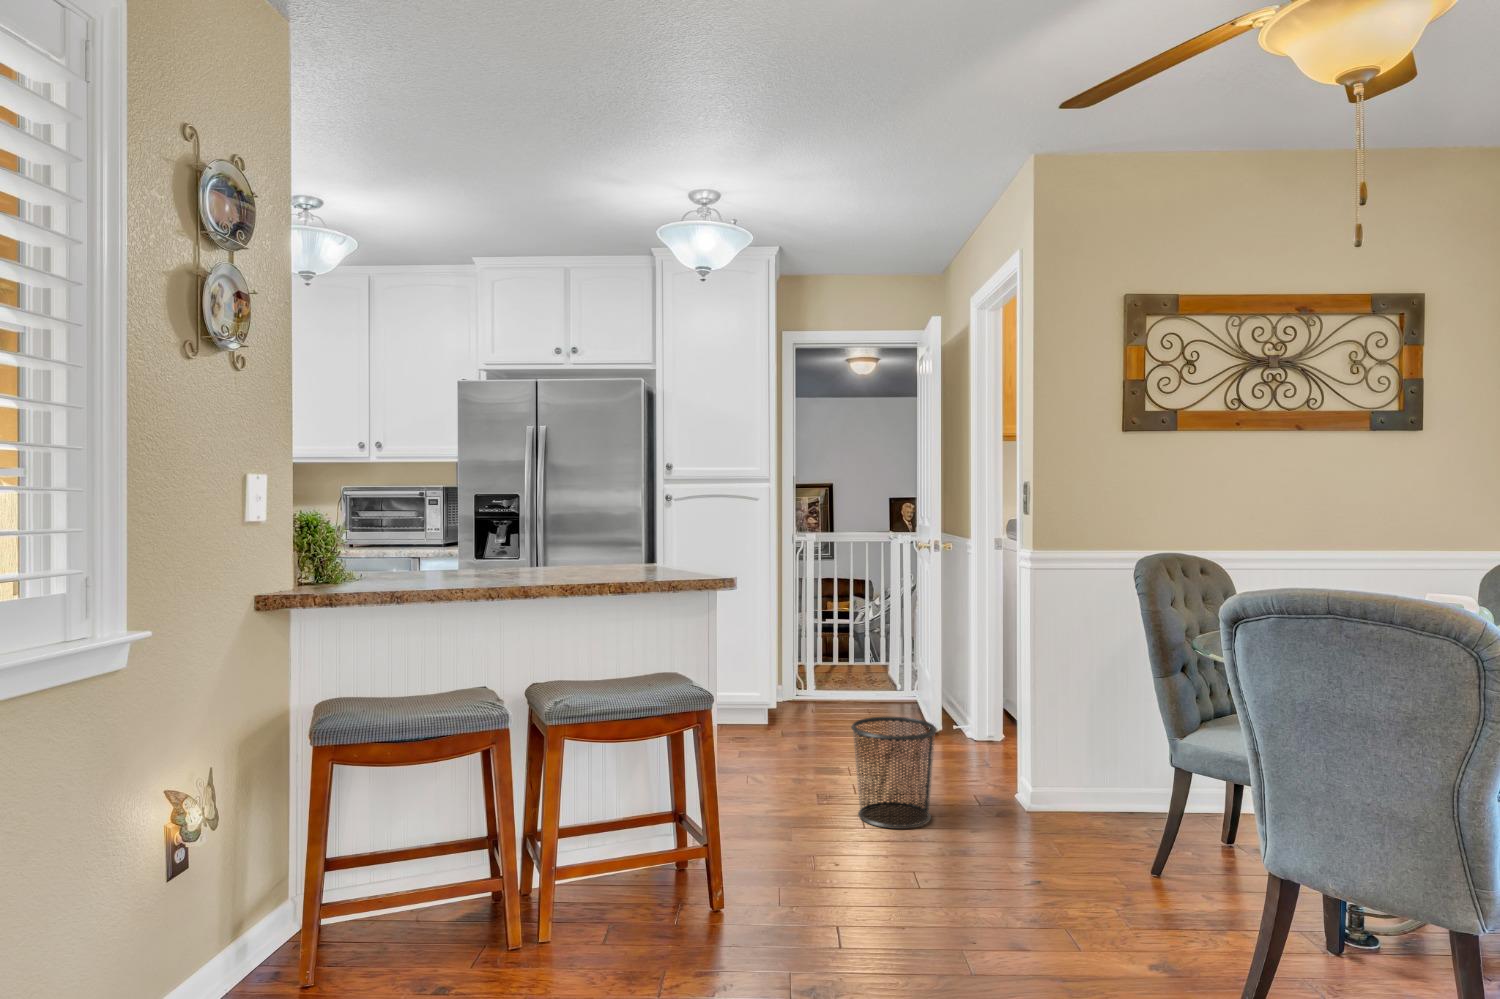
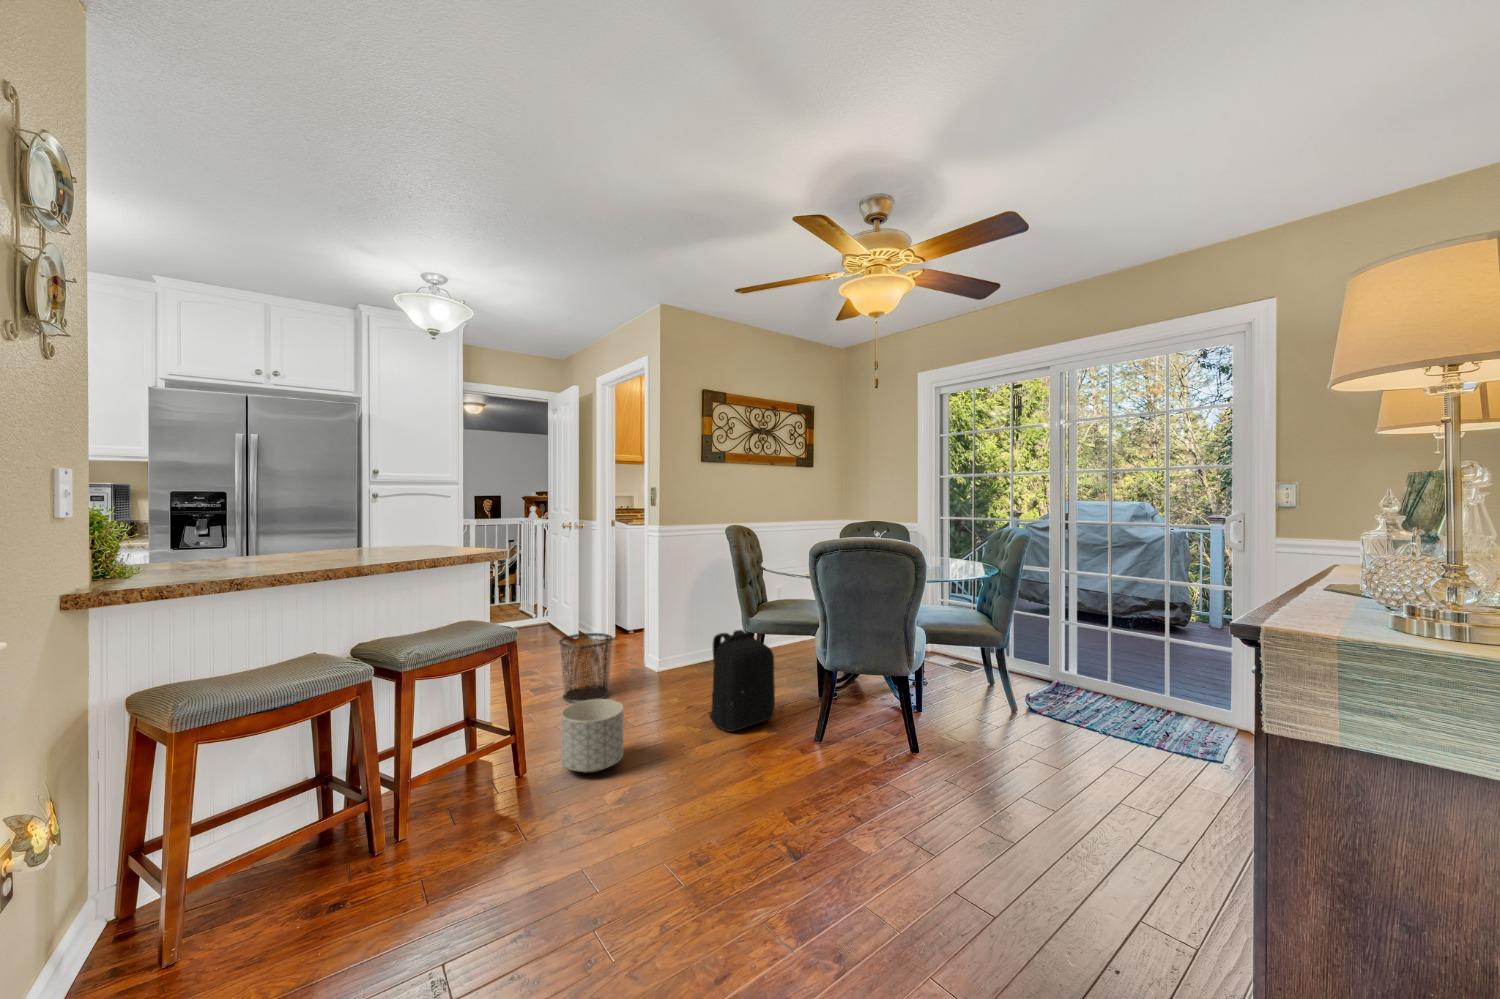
backpack: none [1053,750,1187,938] -> present [709,630,775,732]
planter: none [773,819,869,934] -> present [561,699,624,773]

